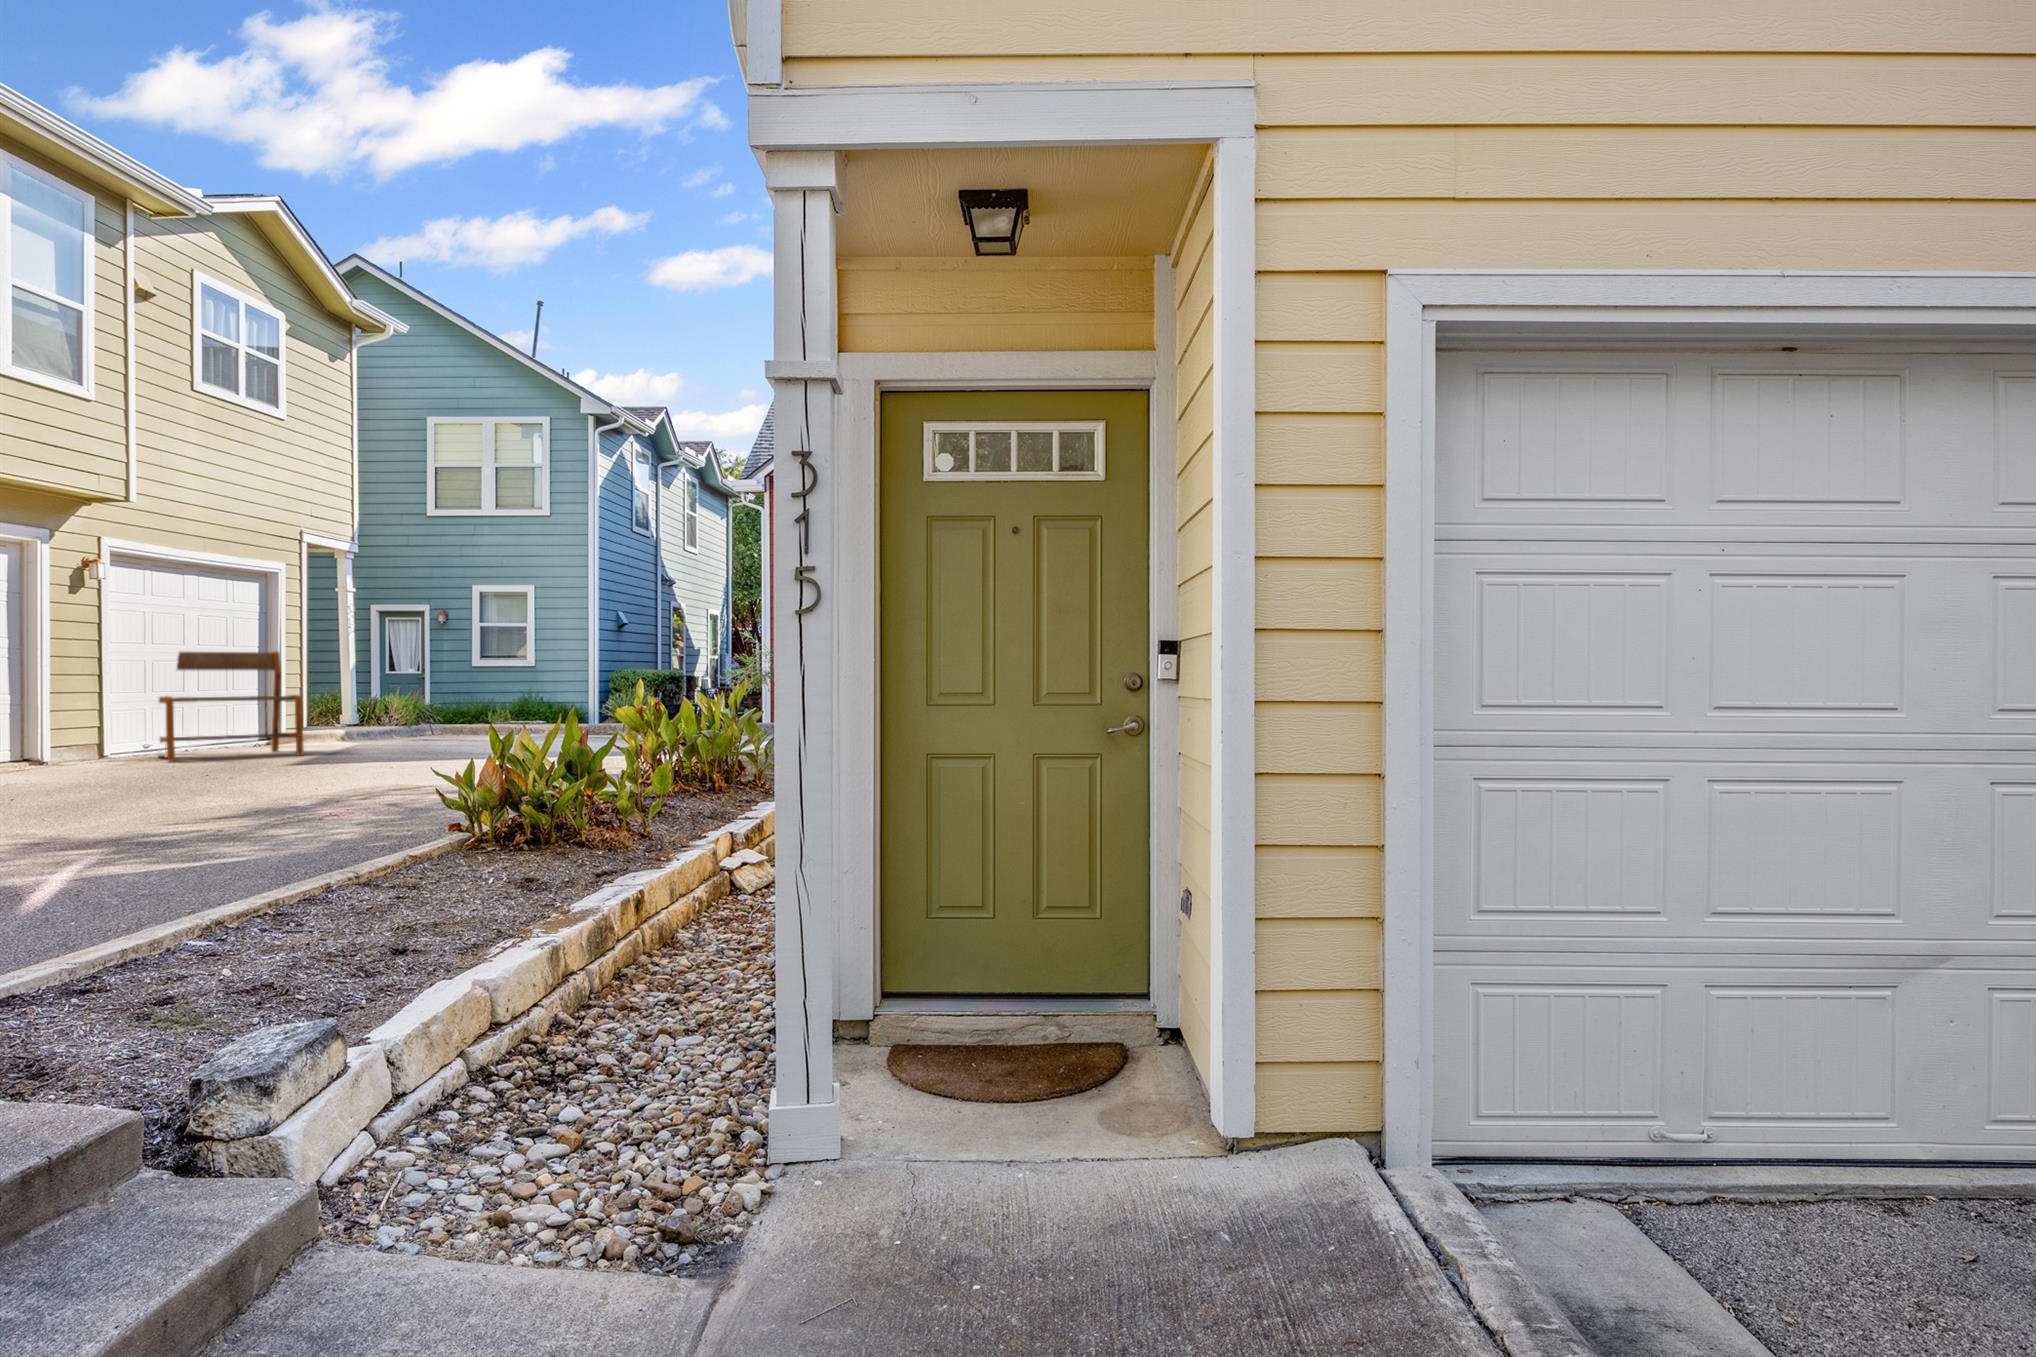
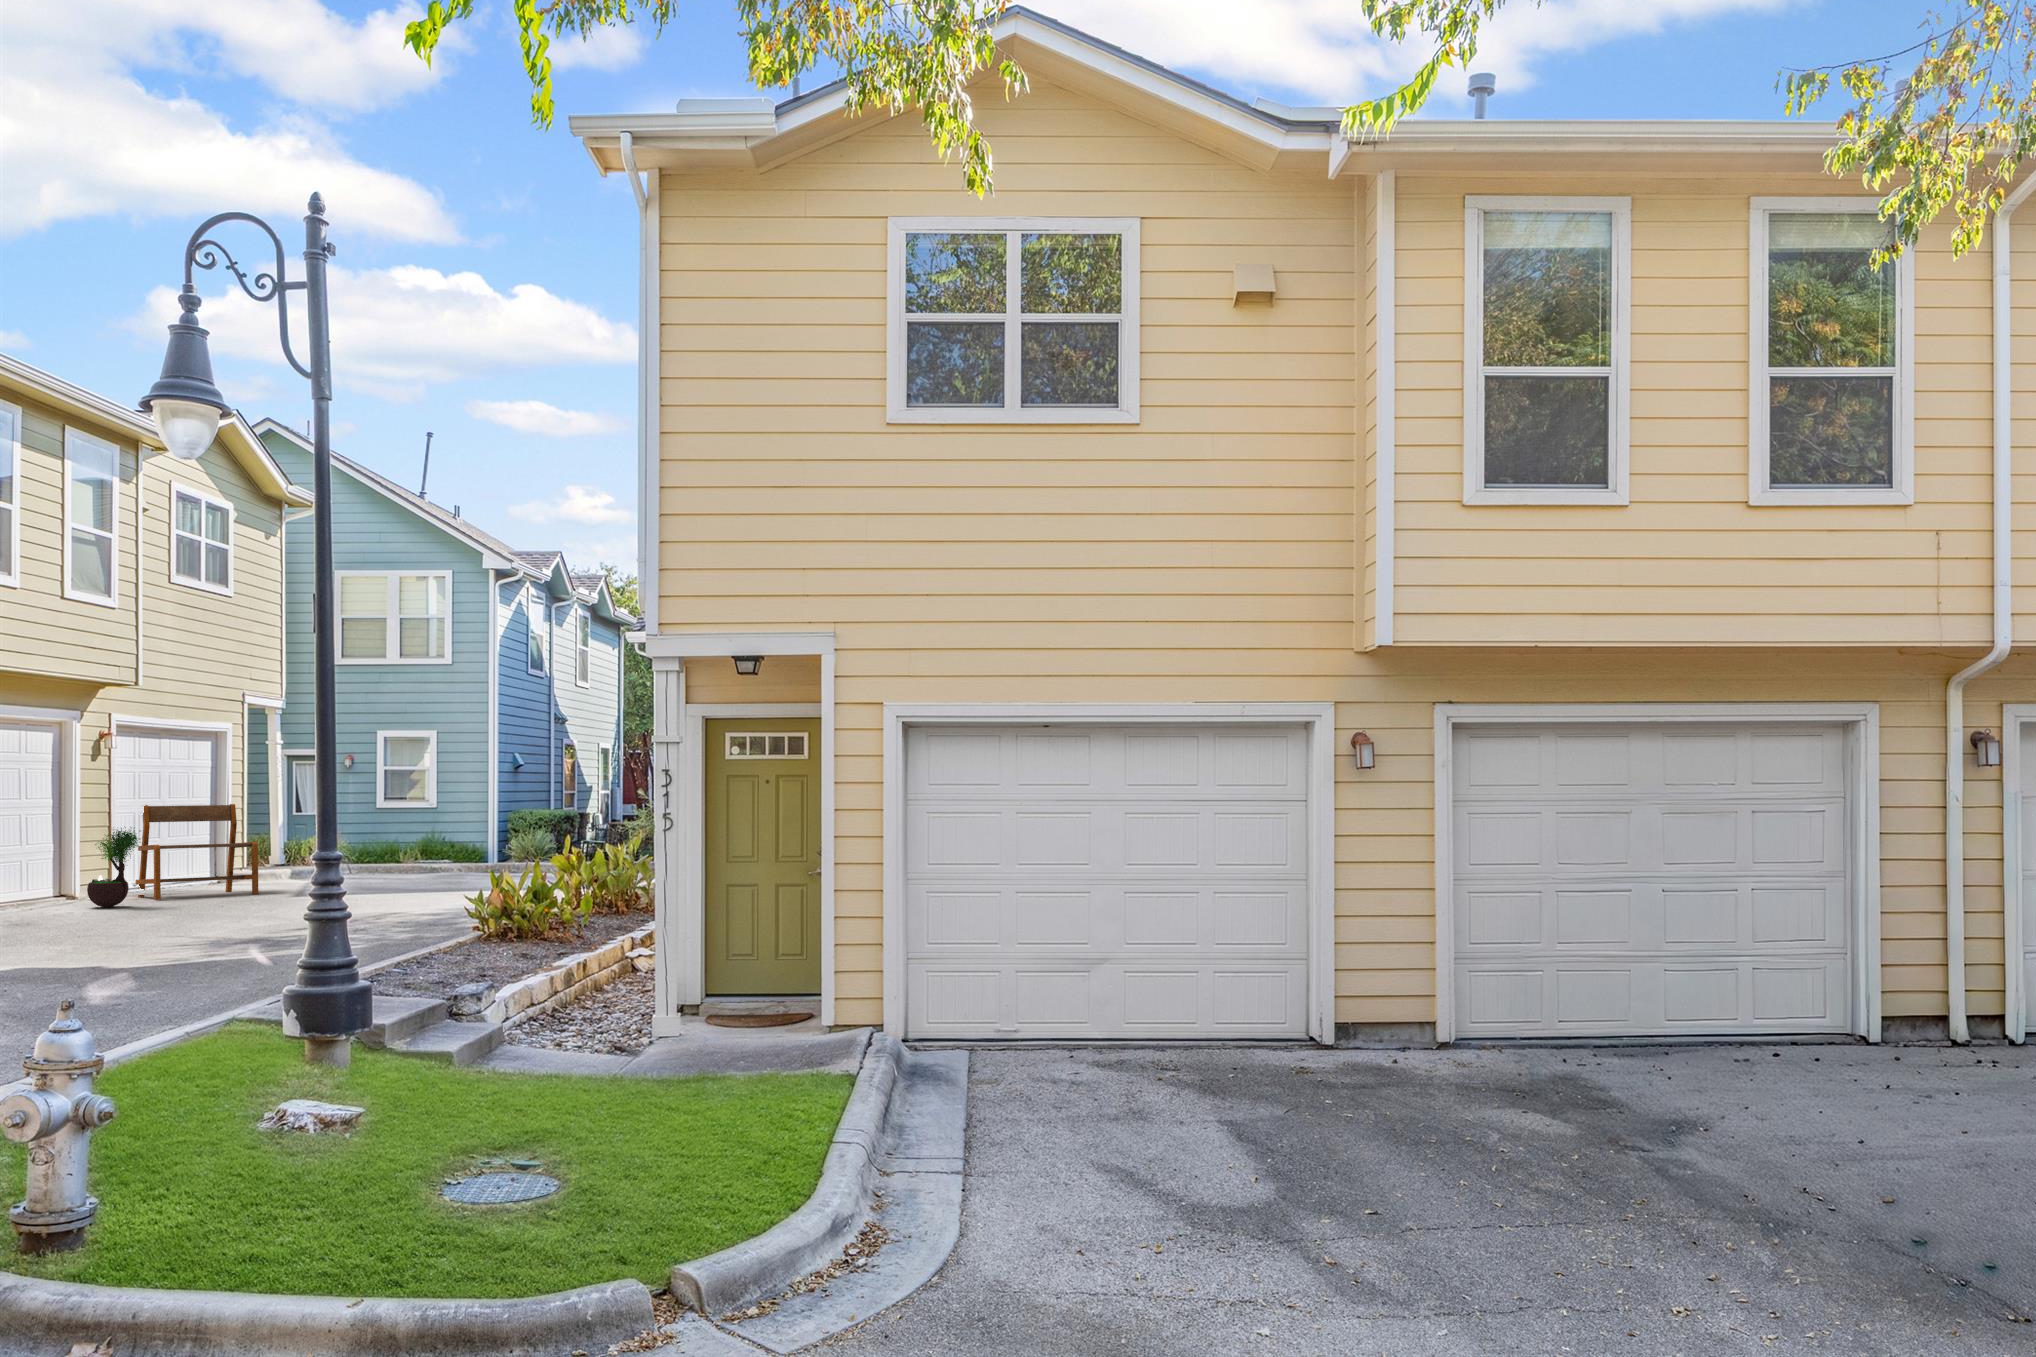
potted tree: none [59,667,135,772] -> present [87,827,141,907]

